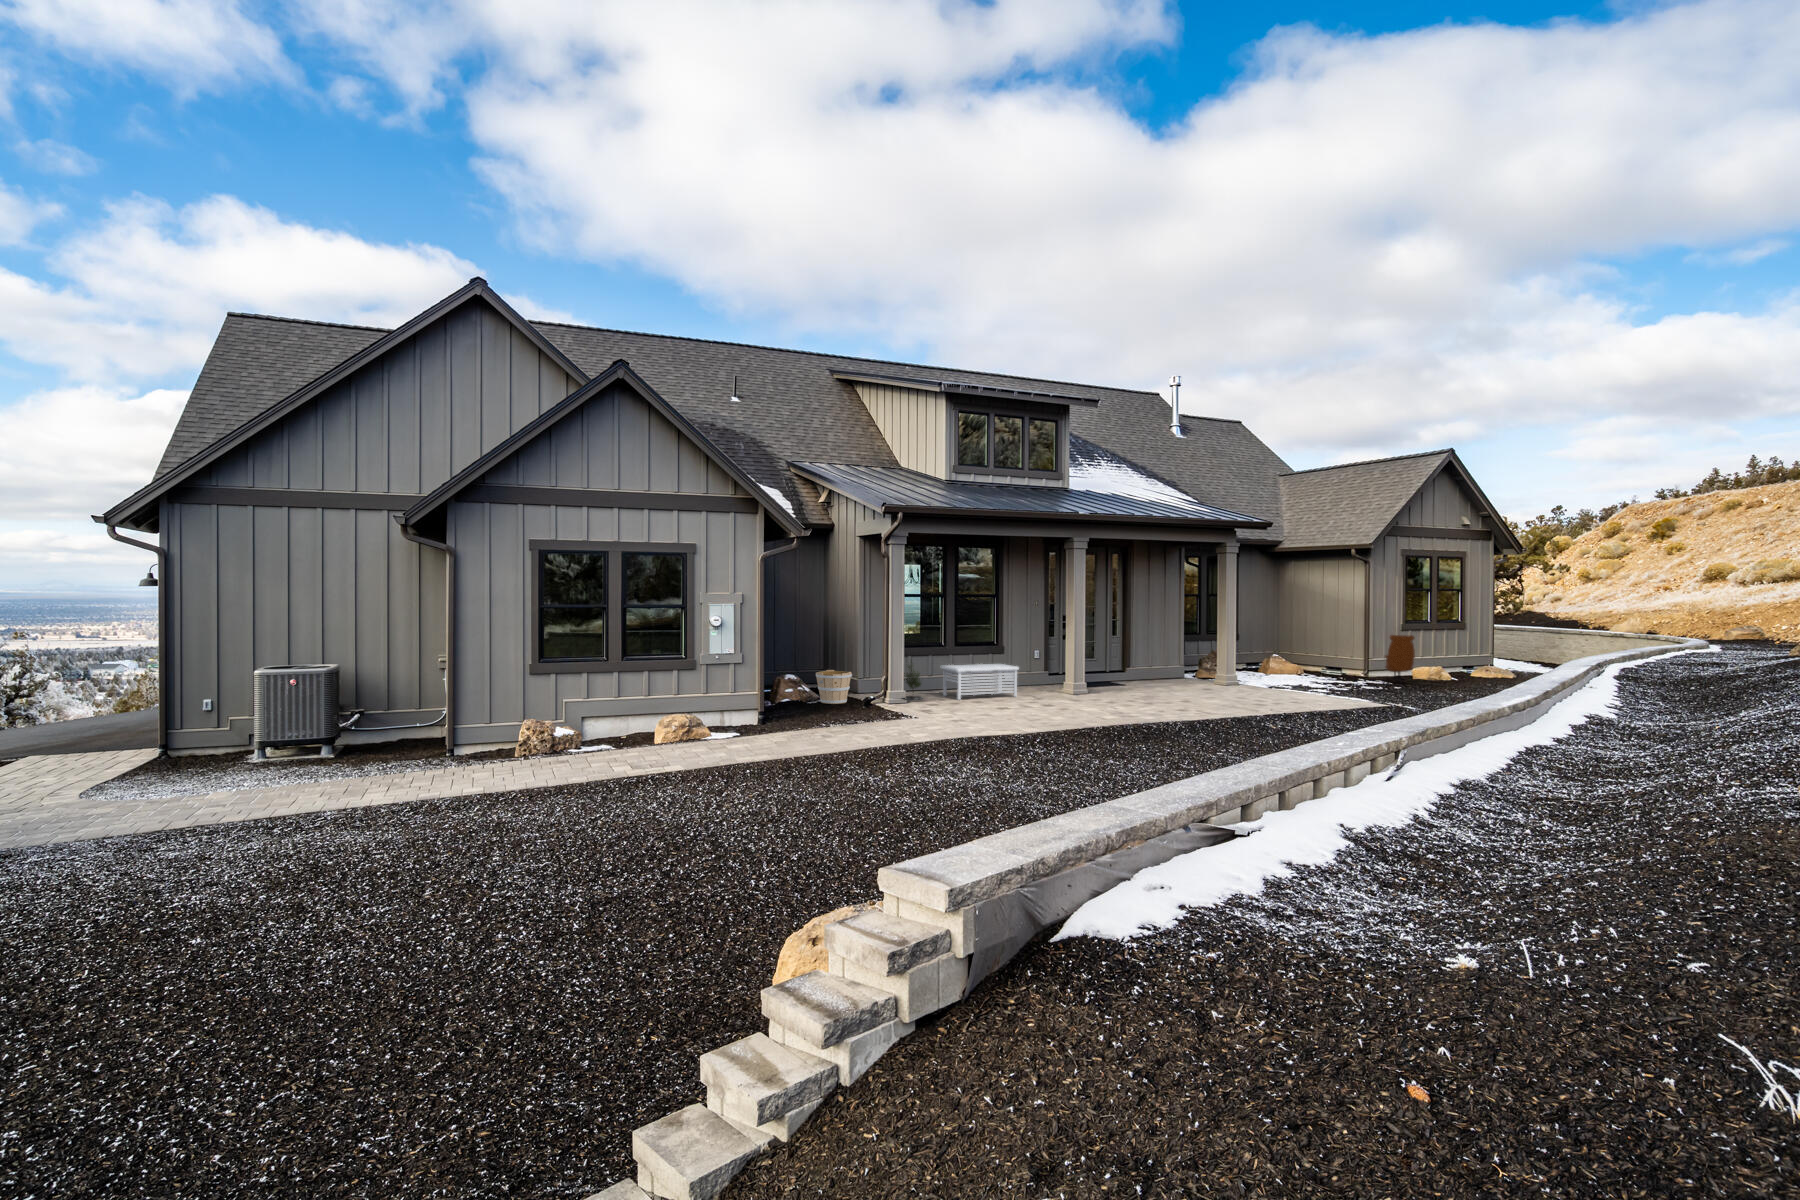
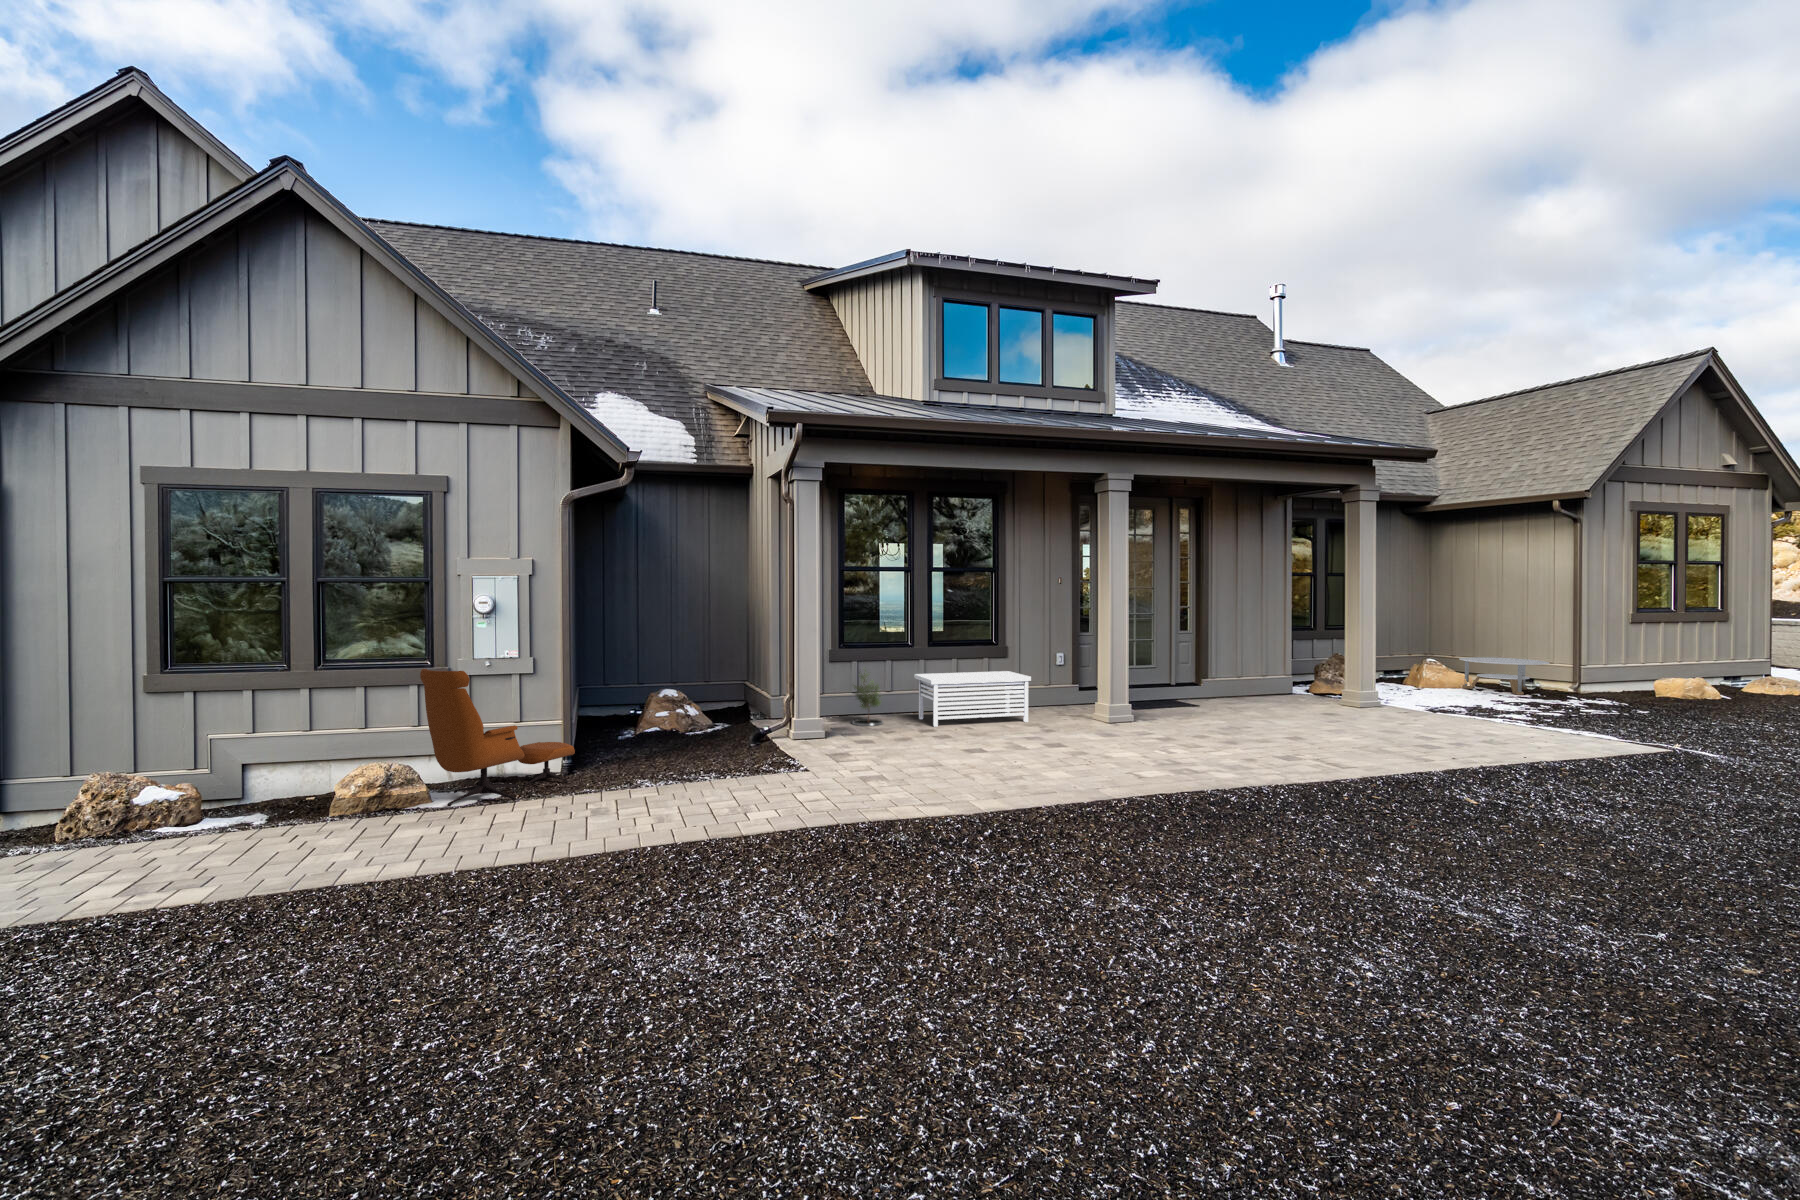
lounge chair: present [1385,635,1415,682] -> present [420,669,575,807]
round table: none [1293,655,1349,680] -> present [1459,657,1549,695]
wooden bucket: present [816,670,852,704] -> none [715,681,769,732]

